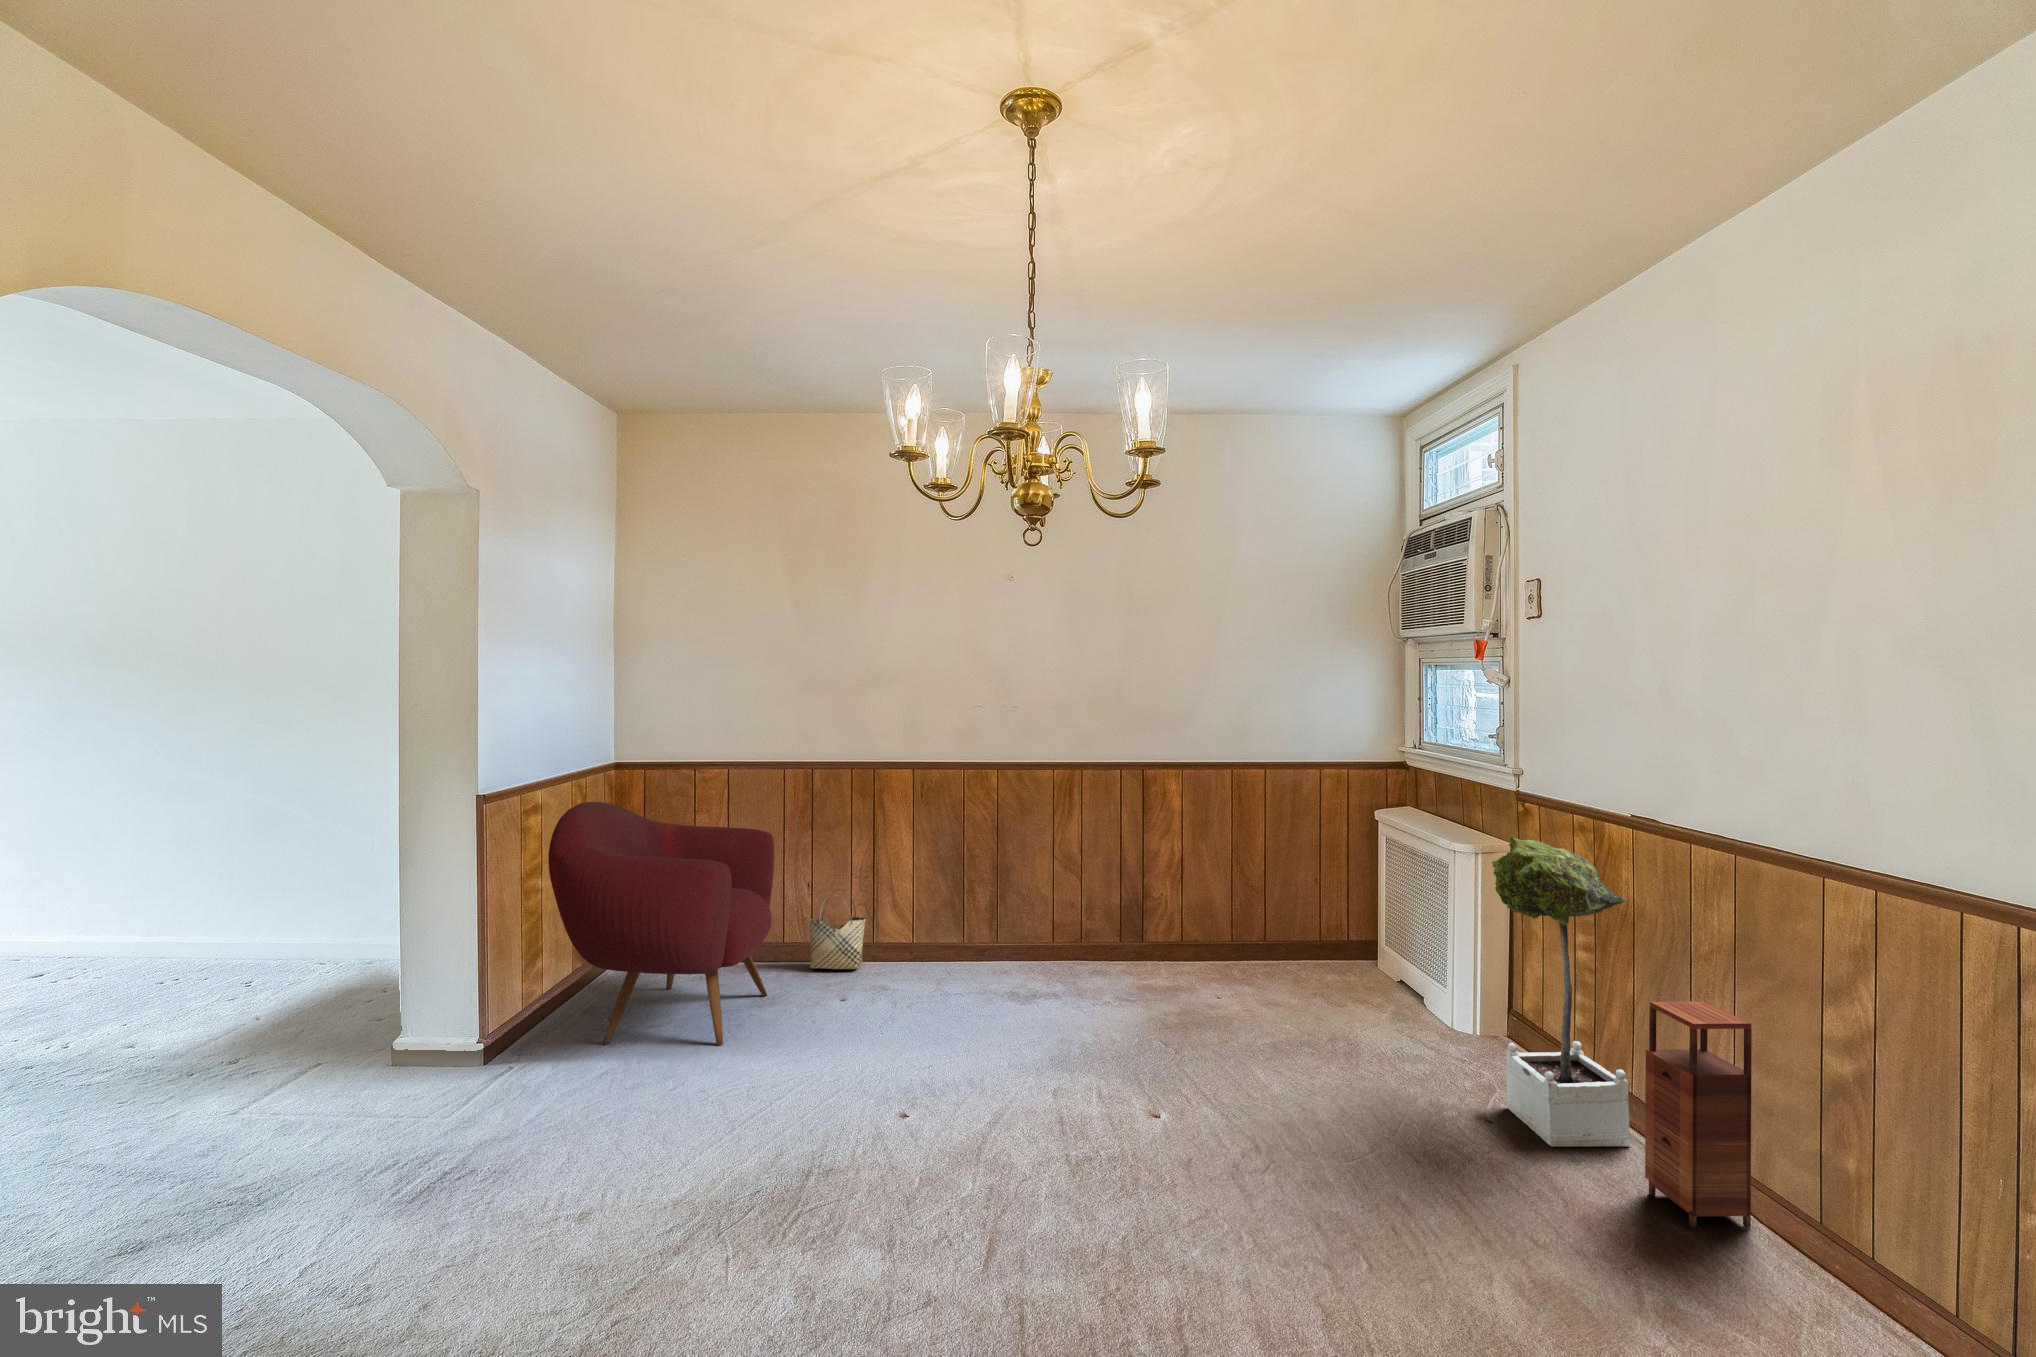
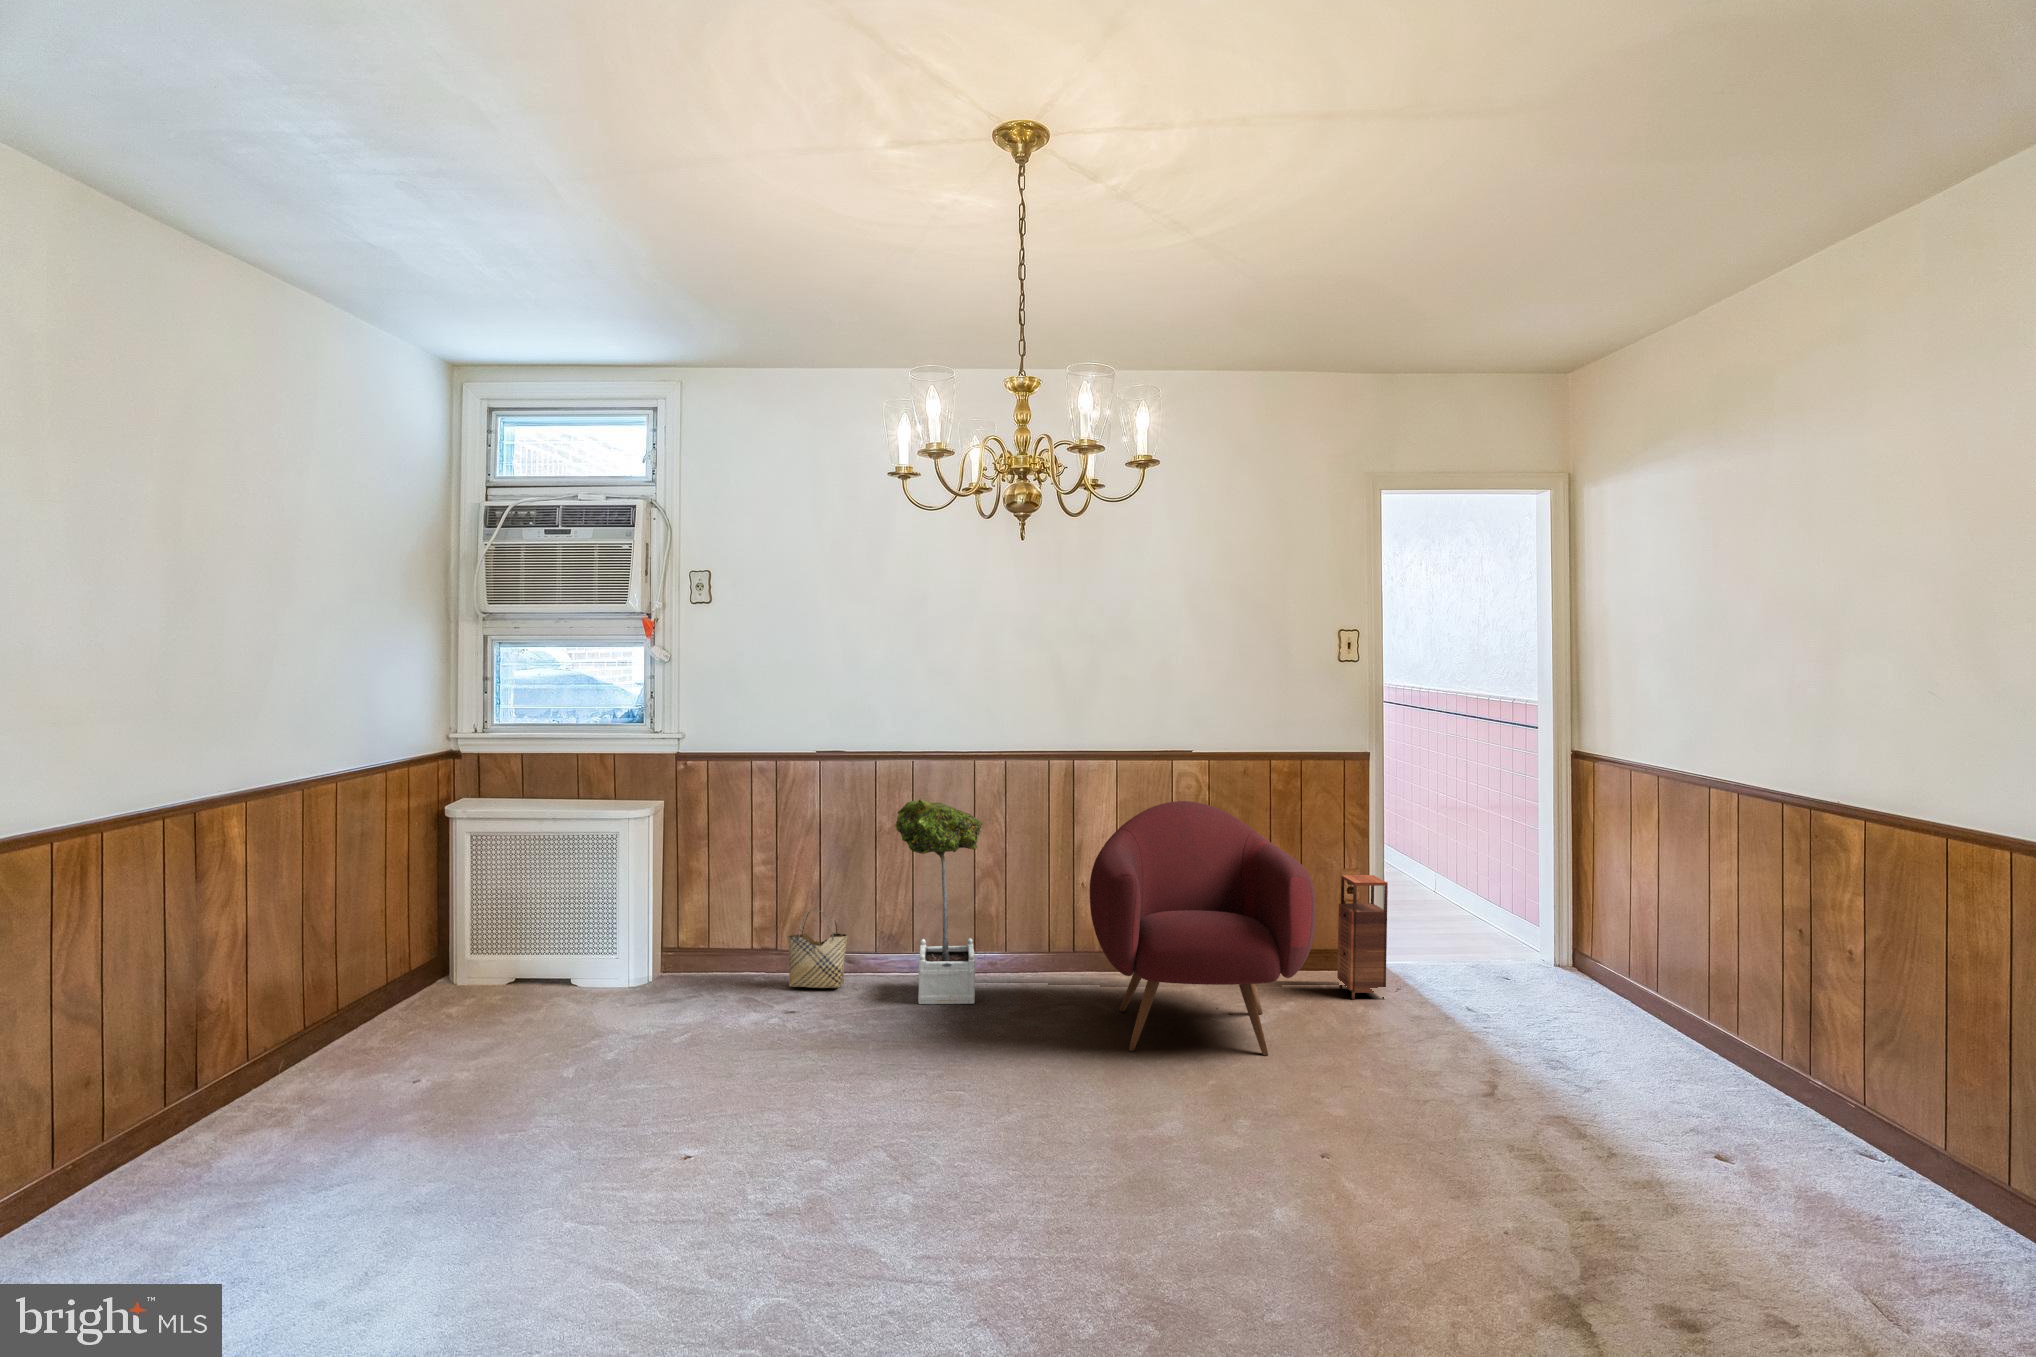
armchair: present [548,802,774,1045] -> present [1090,801,1316,1055]
potted tree: present [1492,835,1630,1147] -> present [895,799,982,1004]
storage cabinet: present [1645,1002,1752,1228] -> present [1337,875,1388,999]

